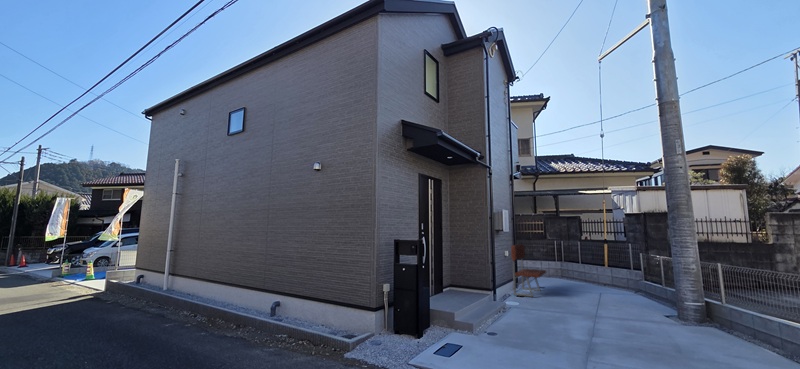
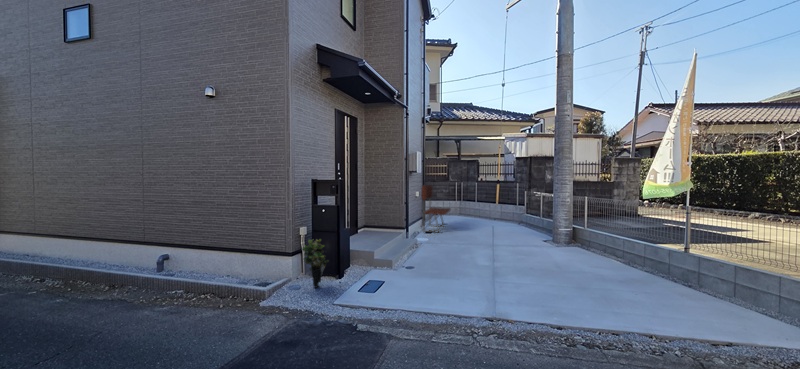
potted plant: none [383,296,408,345] -> present [302,239,328,288]

